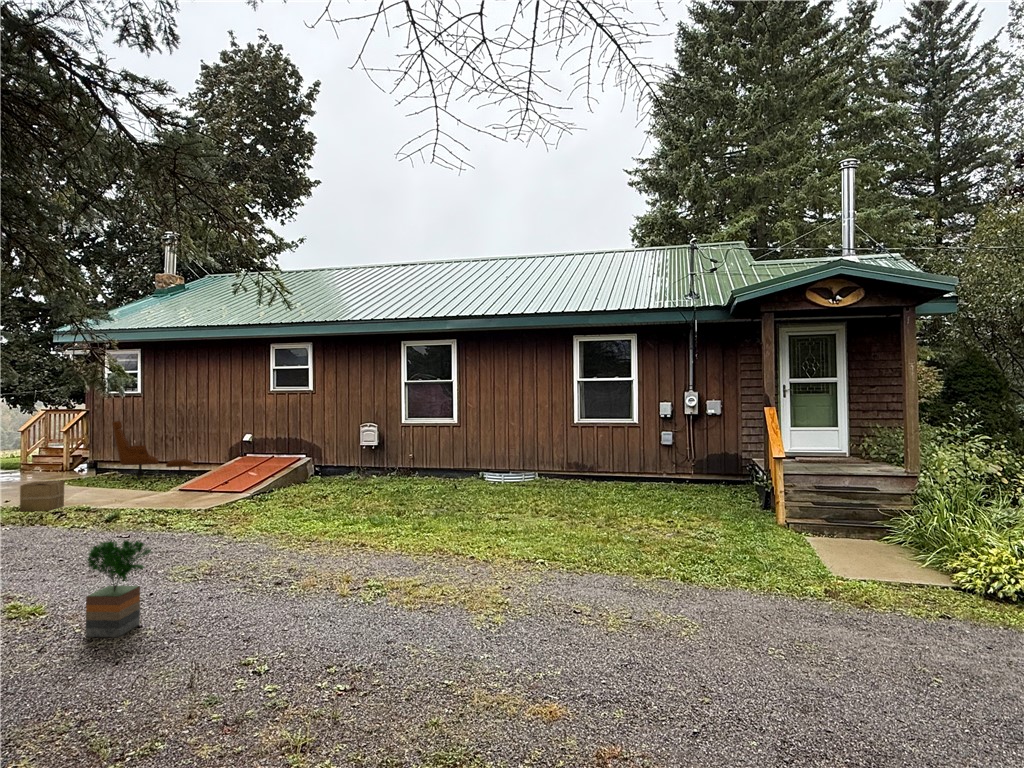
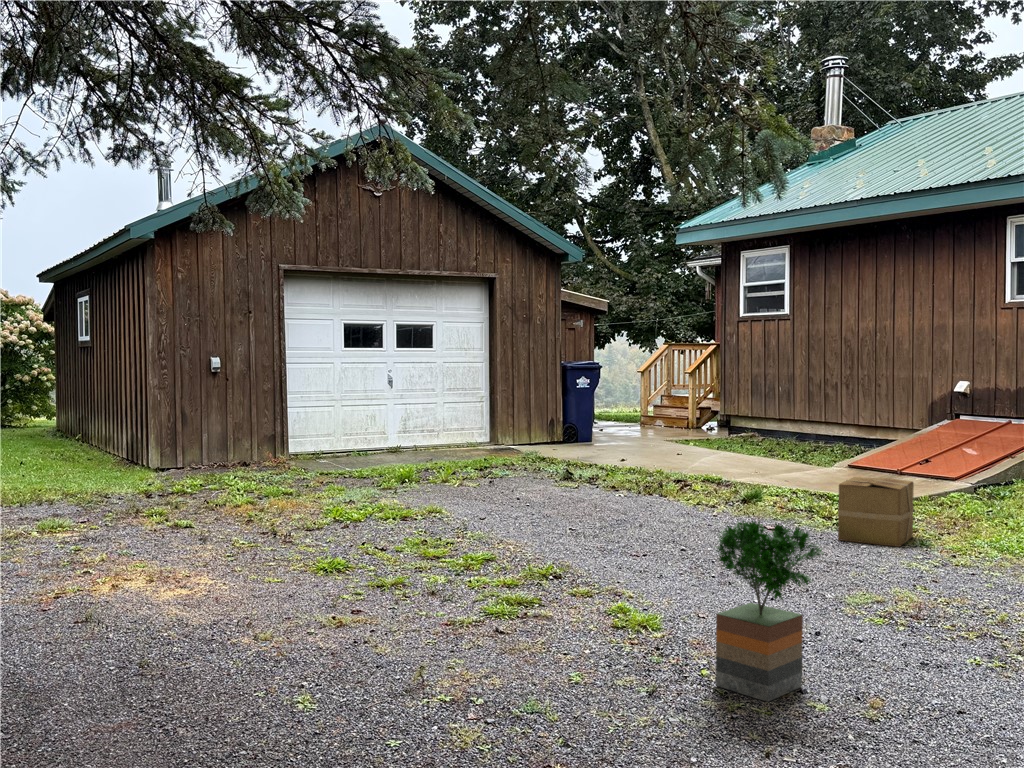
lounge chair: present [112,421,193,480] -> none [750,354,868,449]
cardboard box: present [20,480,64,511] -> present [838,477,914,547]

